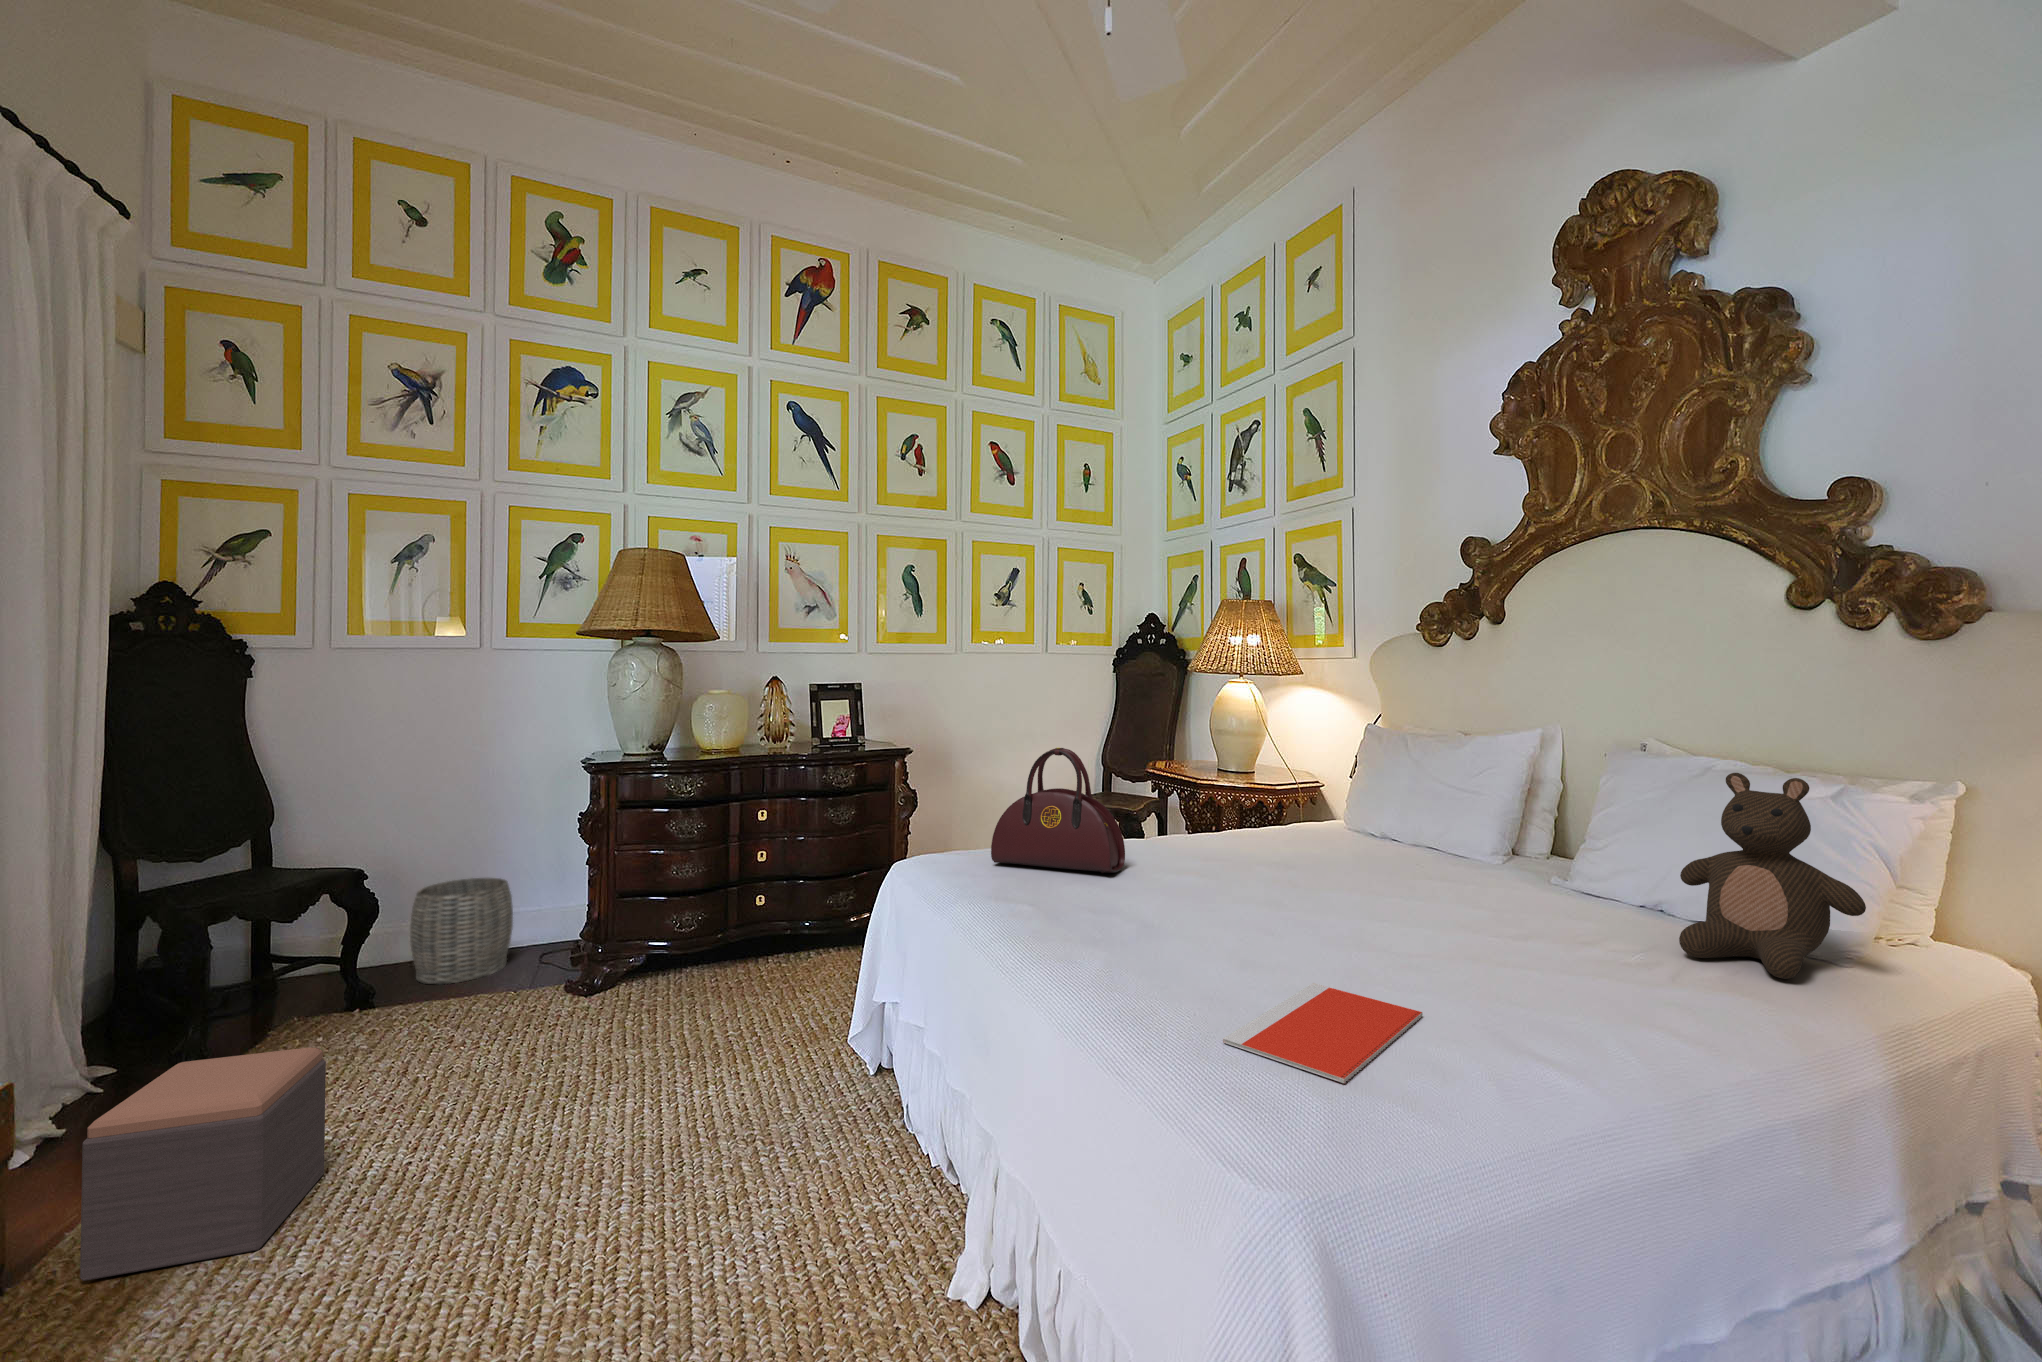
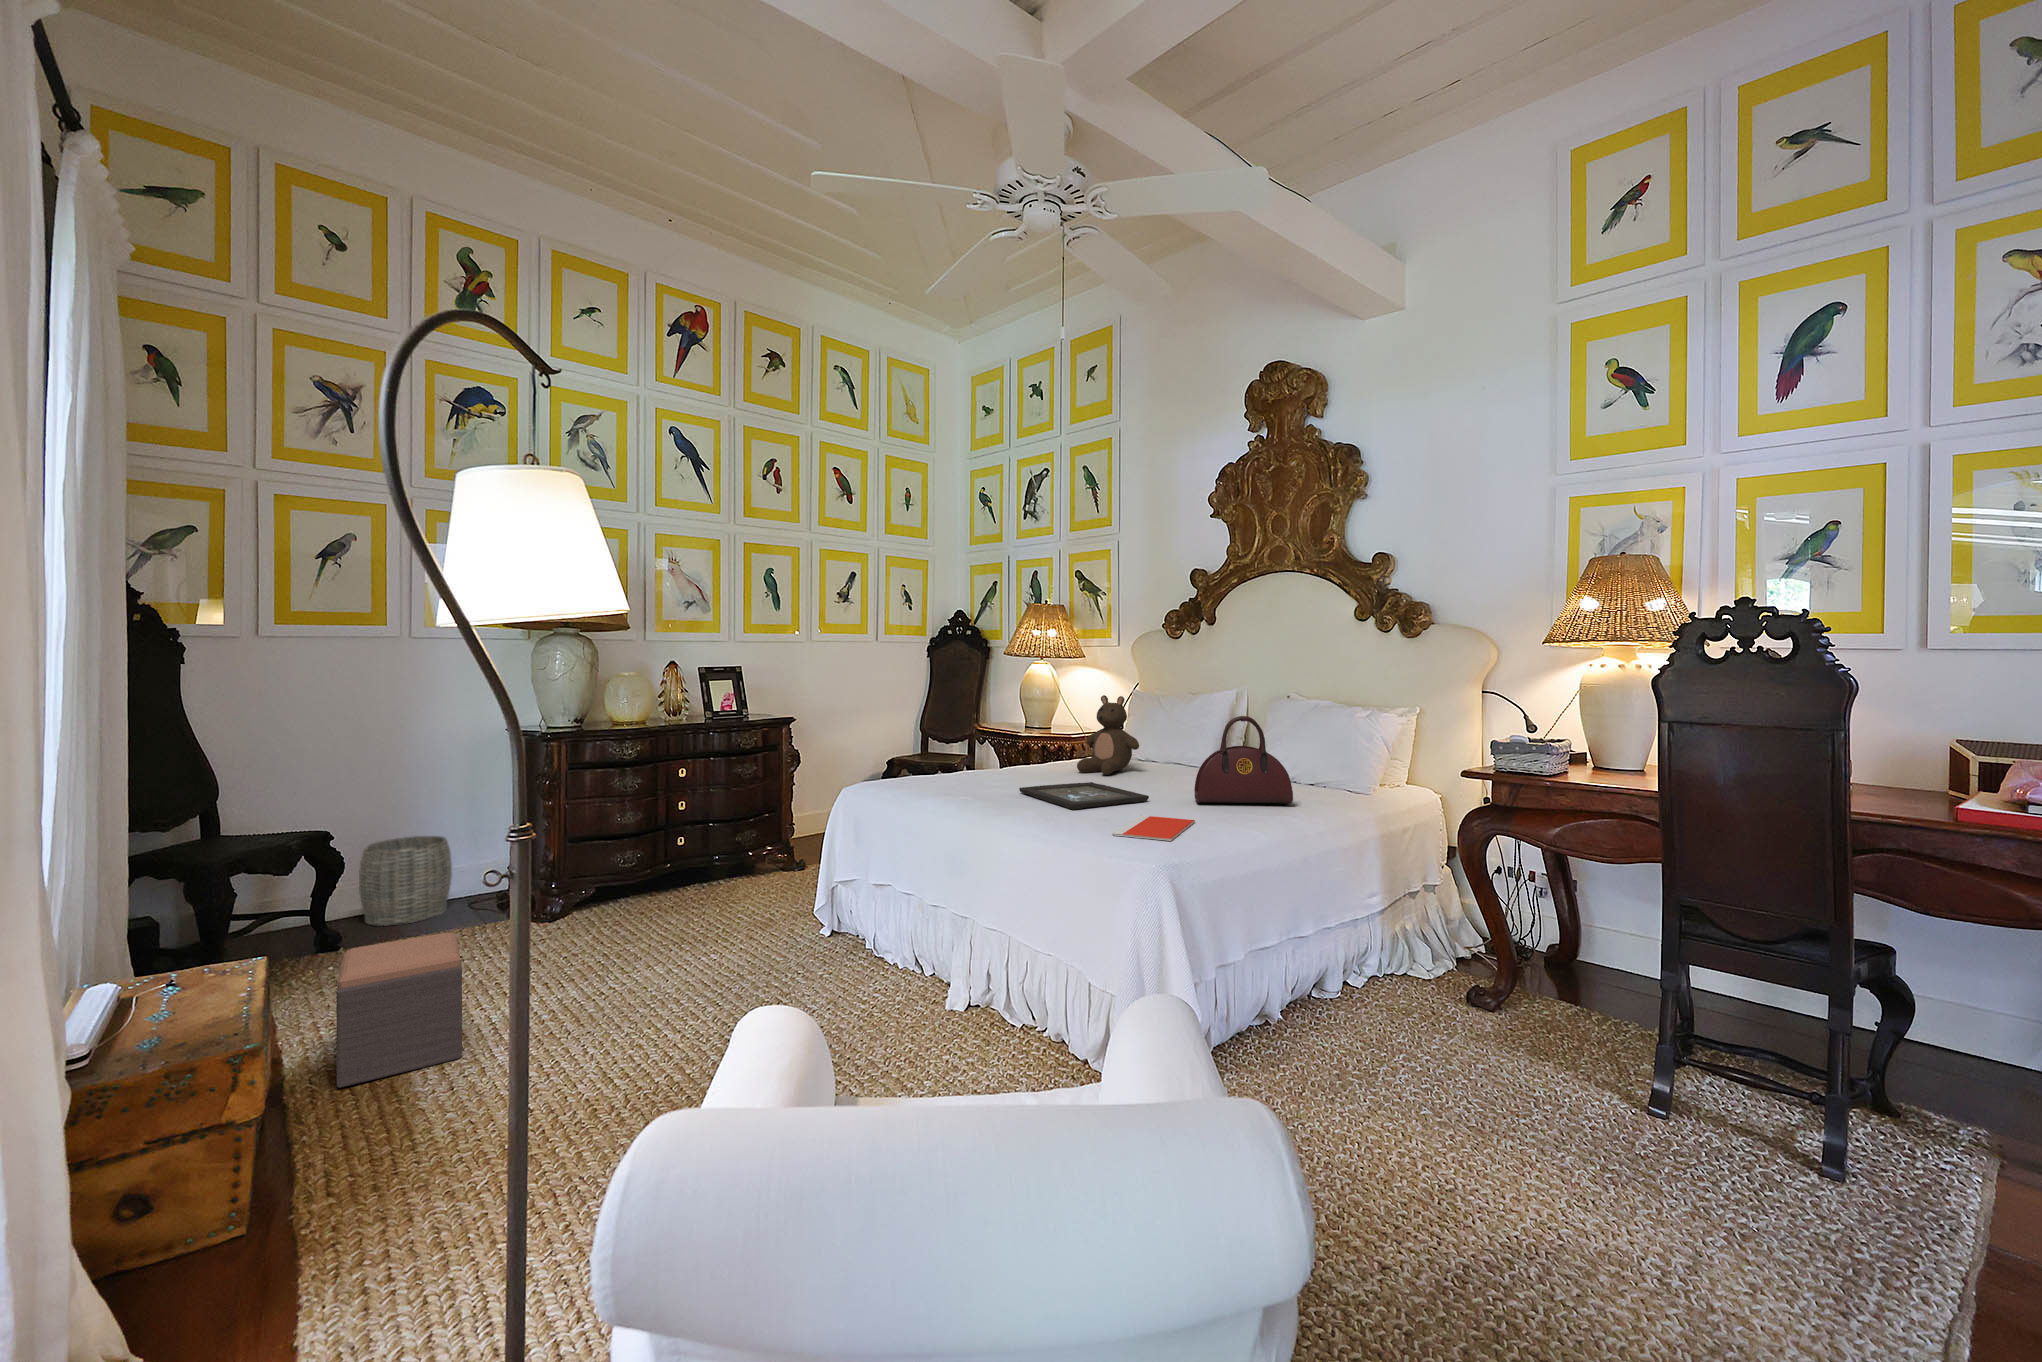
handbag: present [991,747,1125,873] -> present [1194,716,1293,804]
stuffed bear: present [1679,773,1866,979] -> present [1077,695,1139,775]
tray: none [1129,884,1348,950] -> present [1019,782,1149,809]

